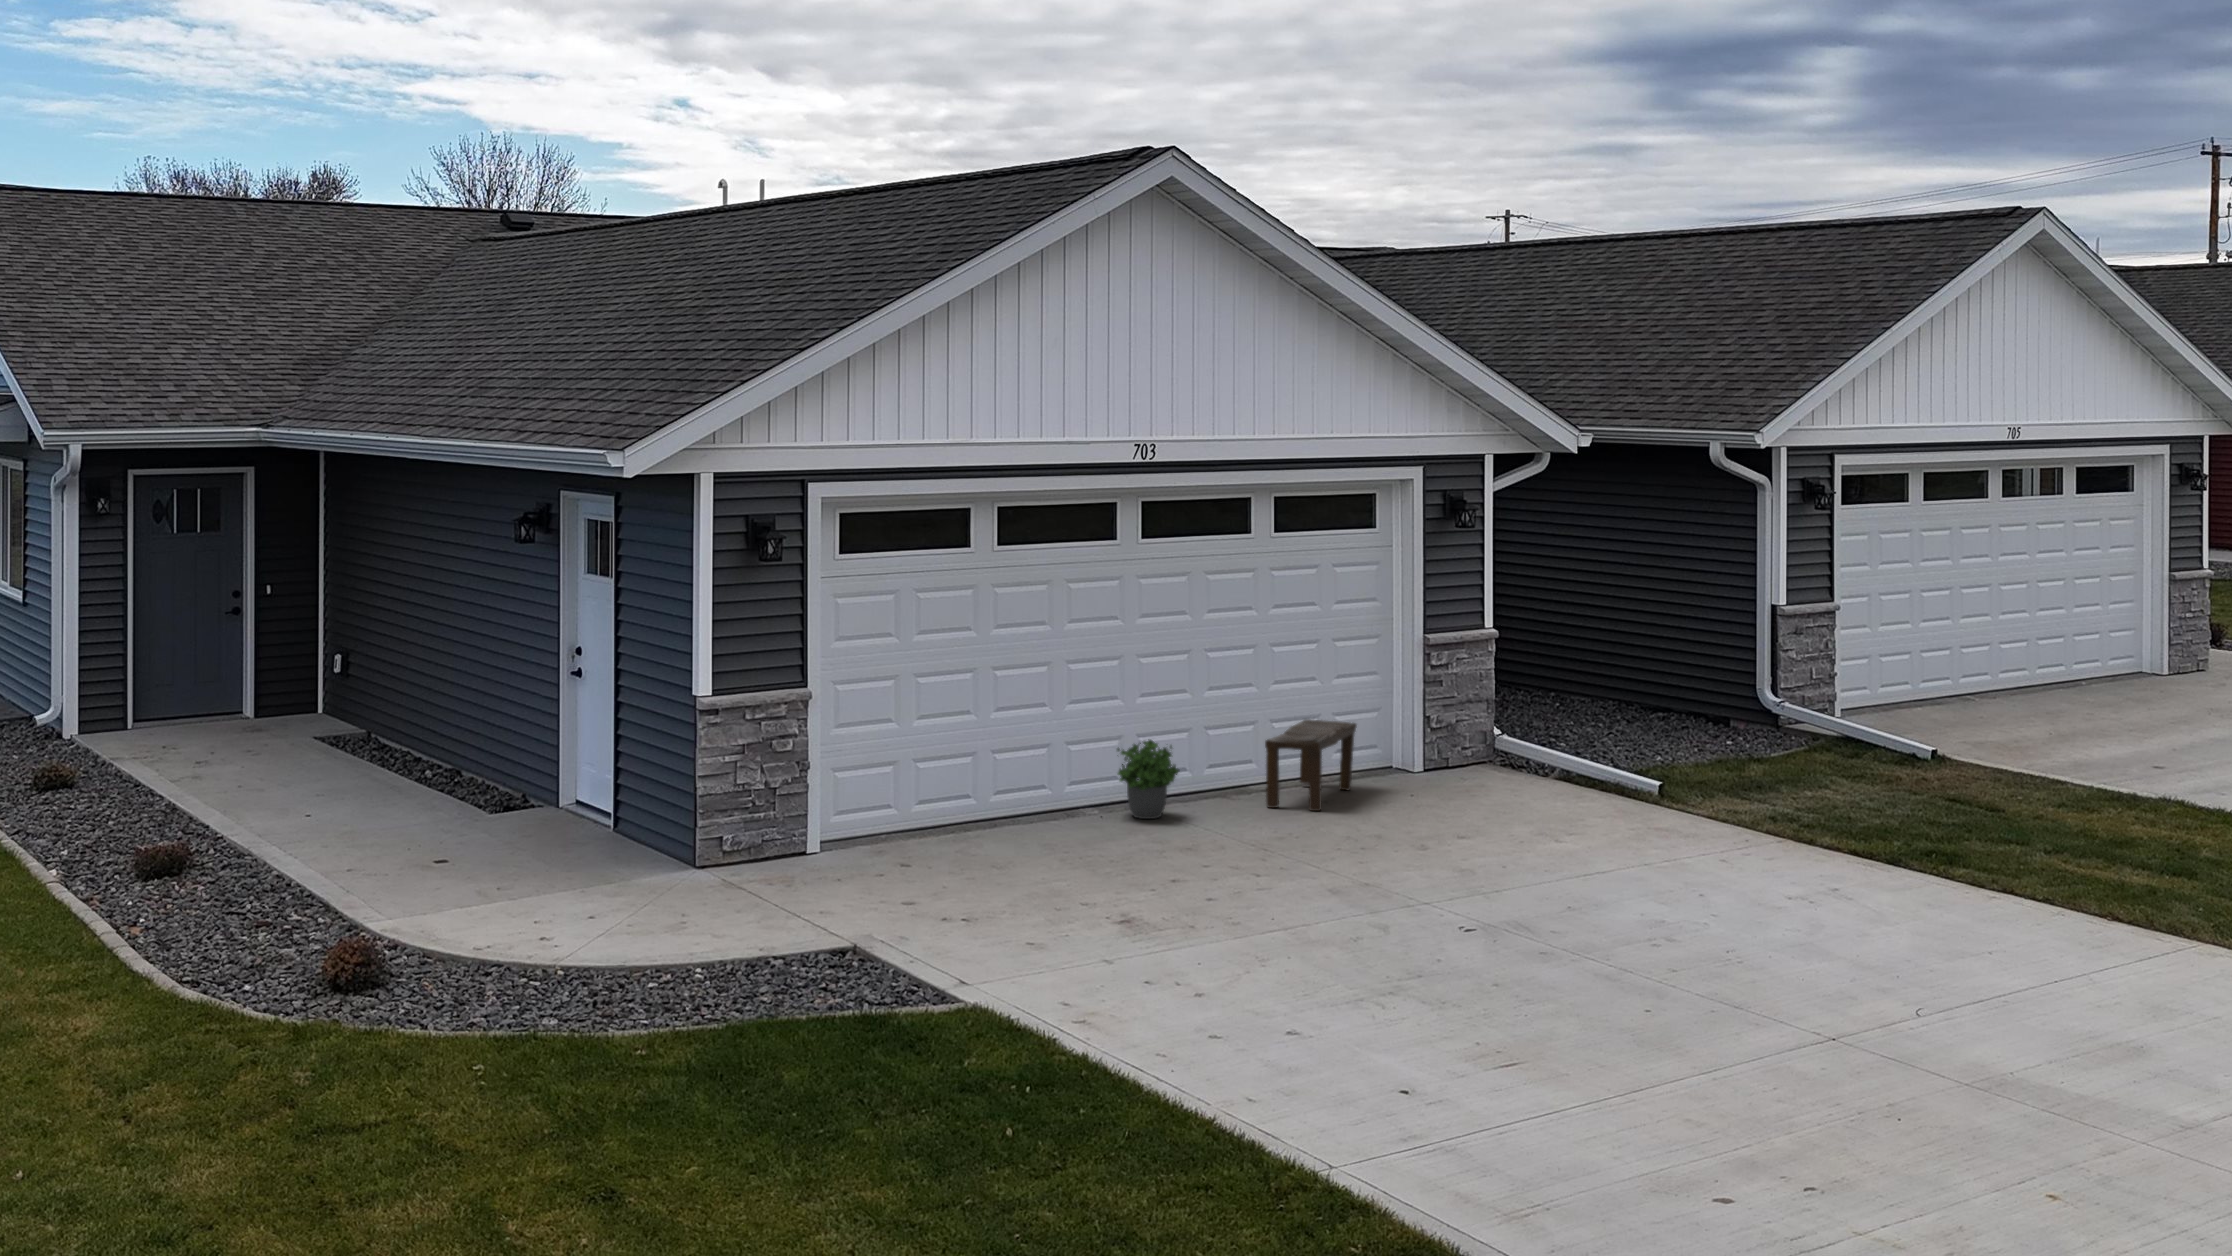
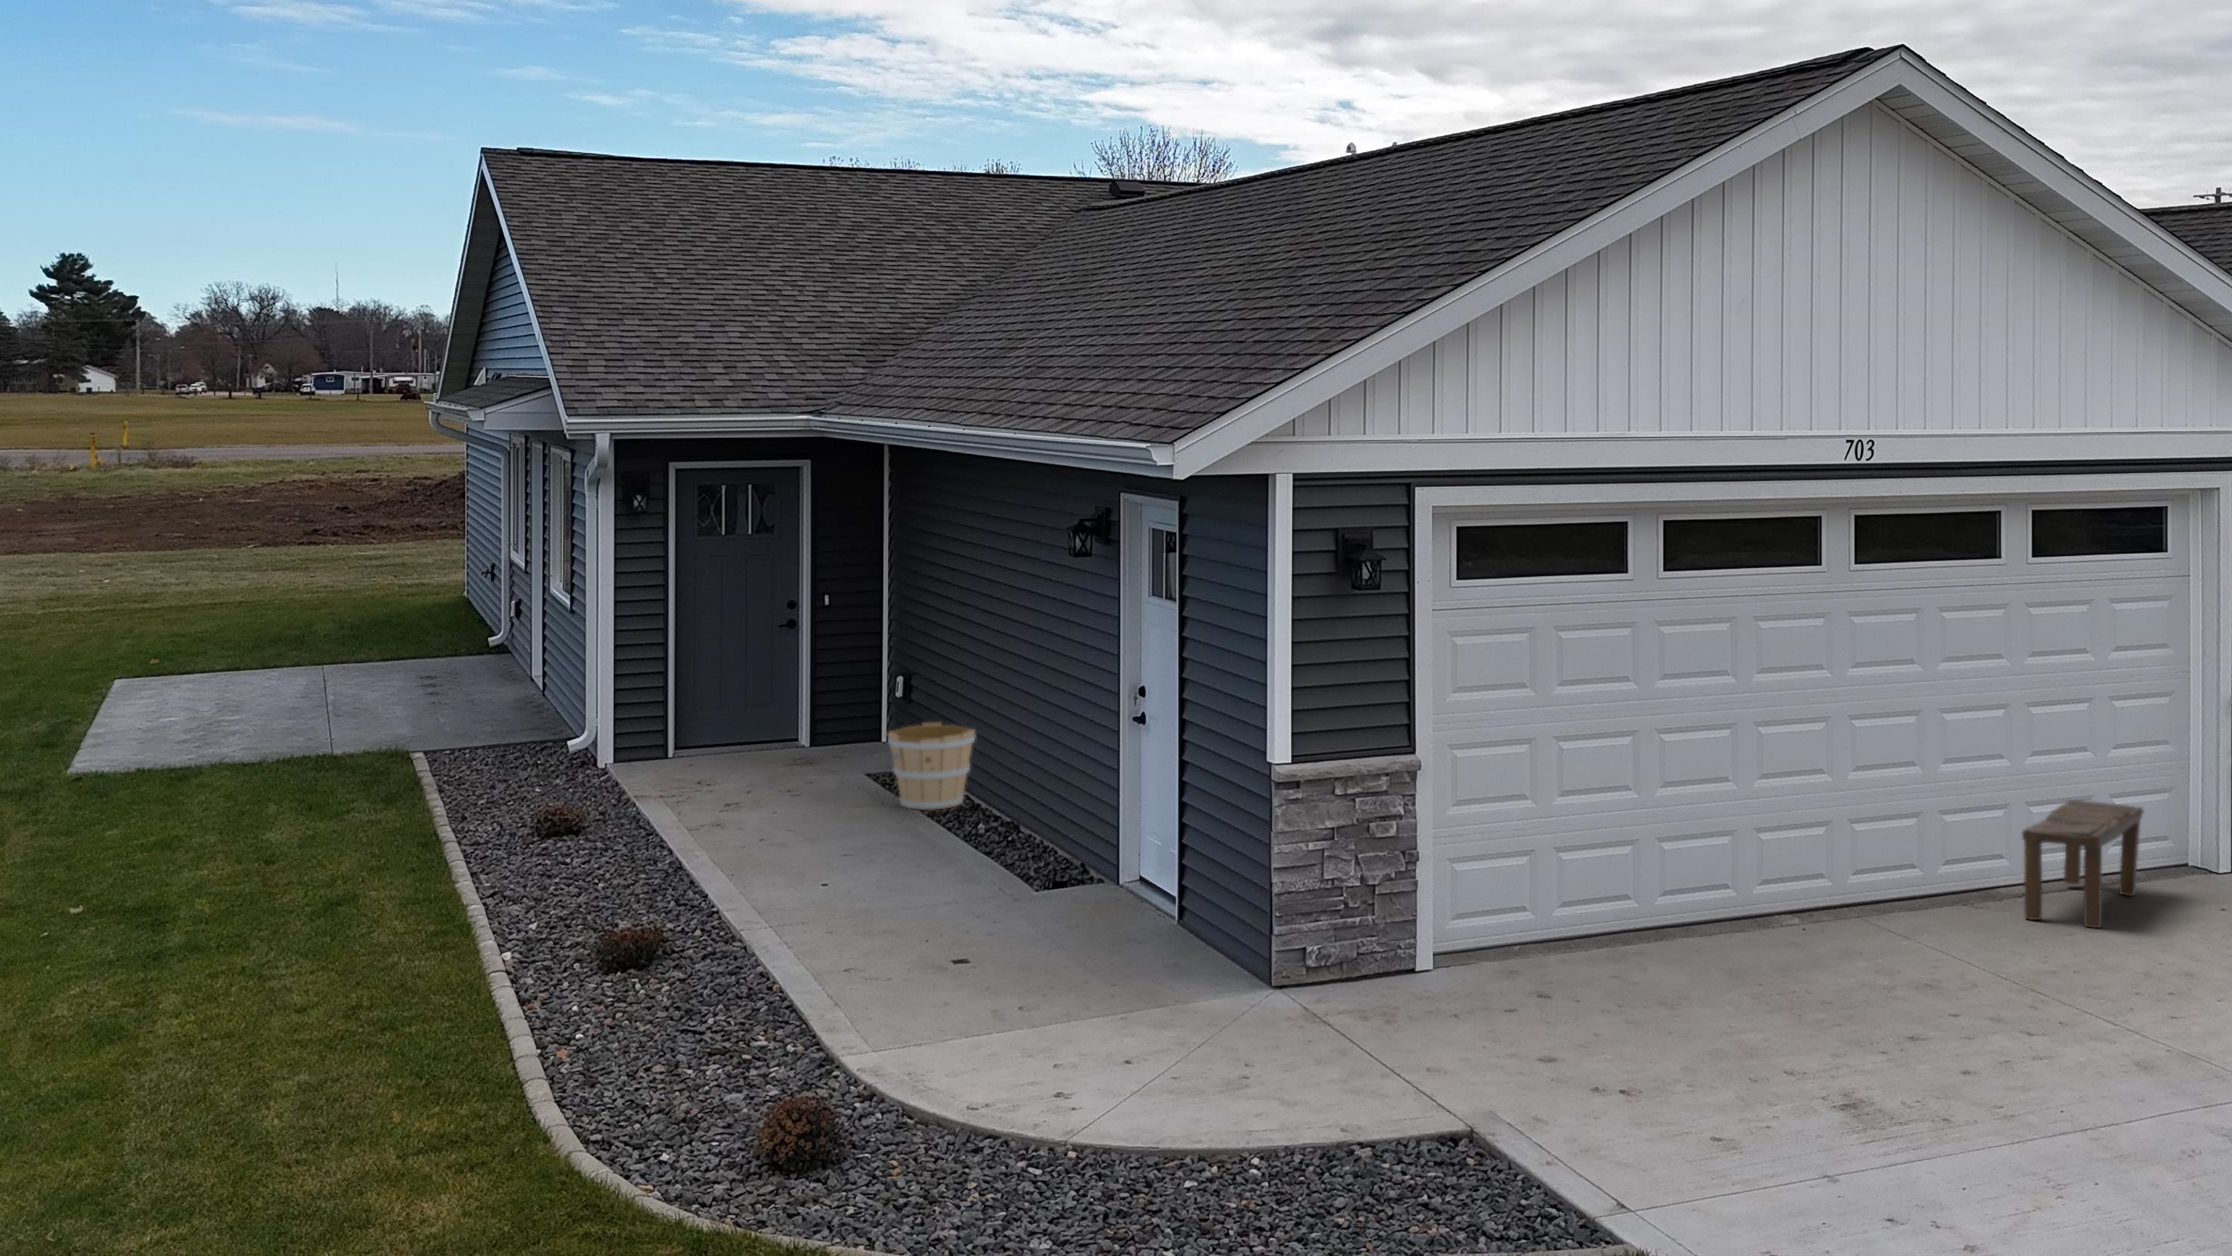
wooden bucket: none [342,689,419,762] -> present [888,723,975,810]
potted plant: present [1117,740,1179,819] -> none [1823,824,1909,931]

